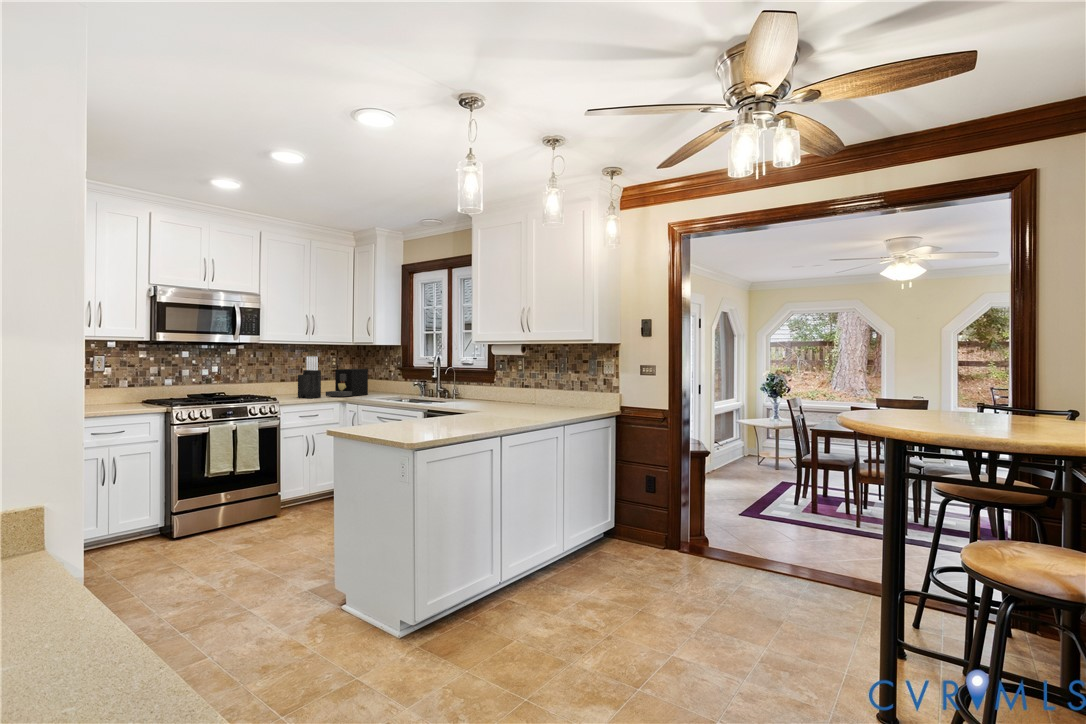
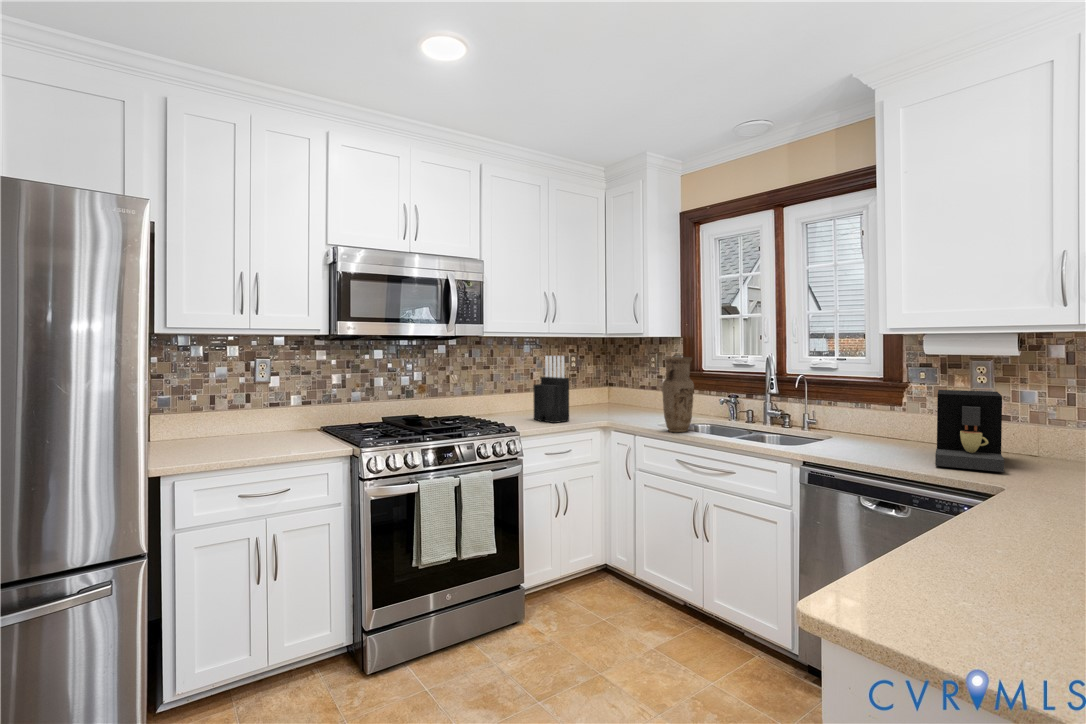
vase: none [372,357,392,400] -> present [662,357,694,432]
coffee maker: present [326,369,368,396] -> present [935,390,1004,472]

